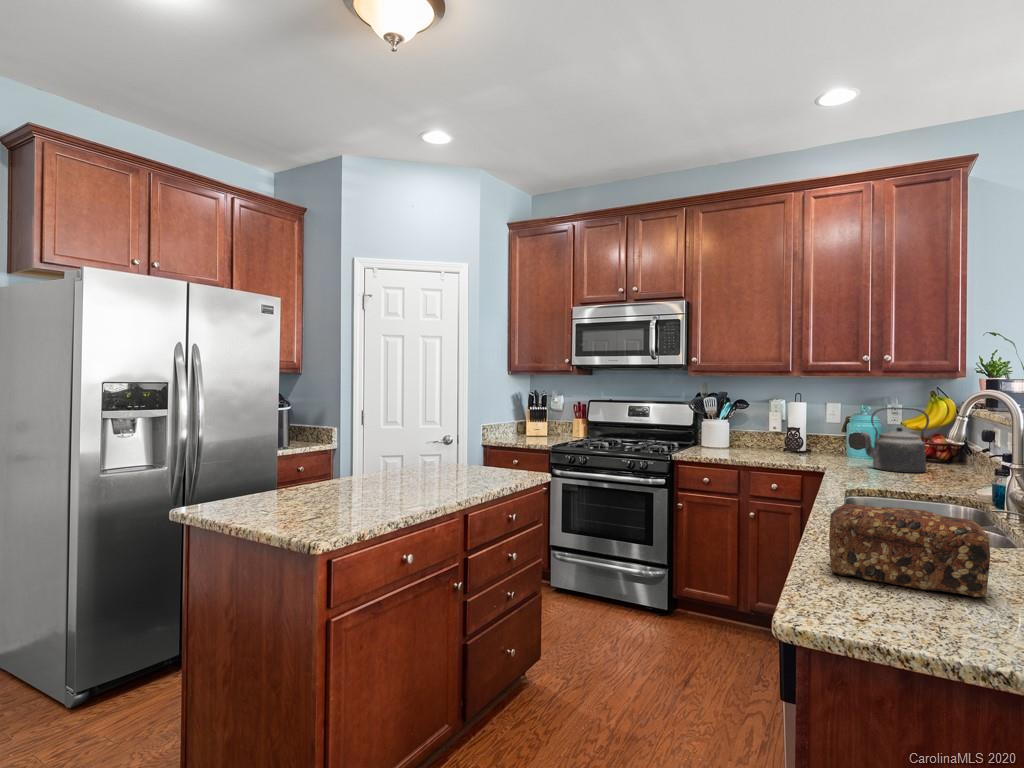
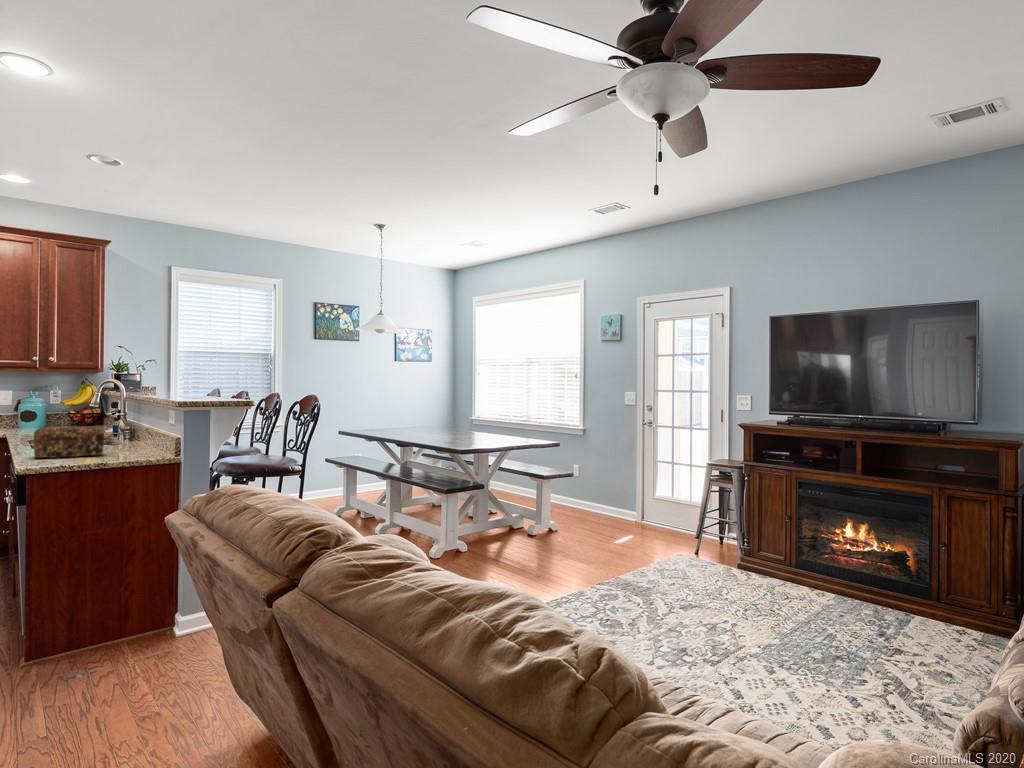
kettle: present [861,407,929,473] -> none [33,391,80,432]

